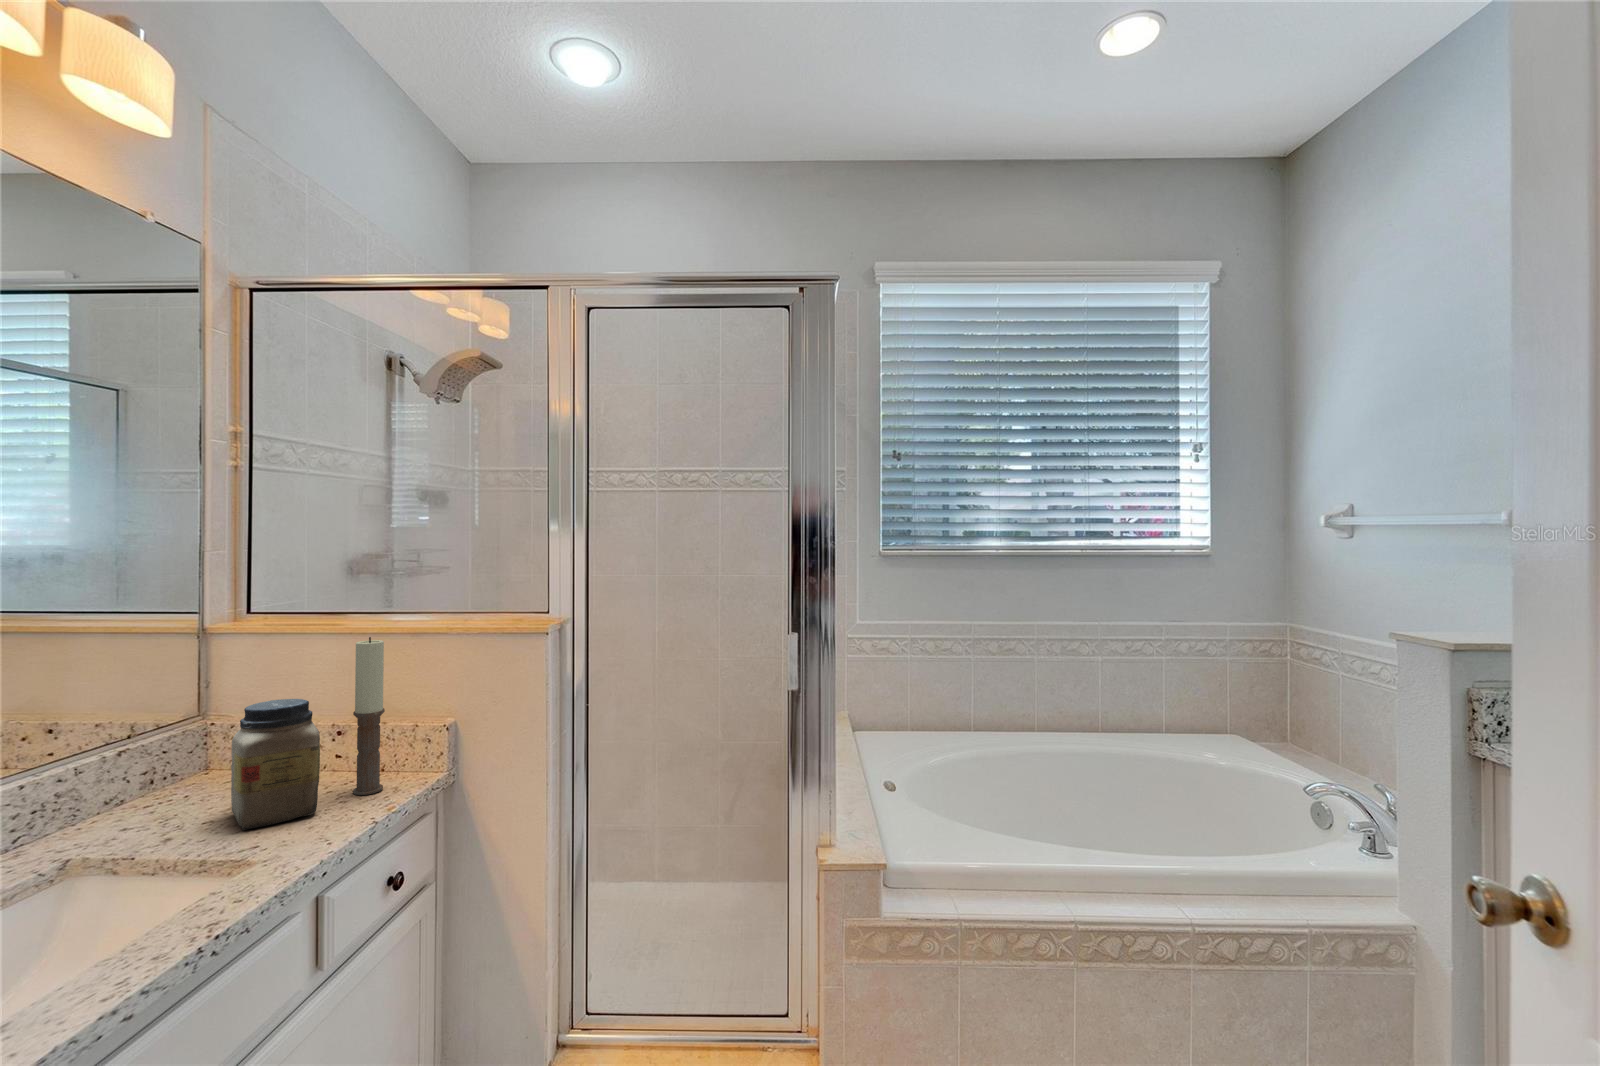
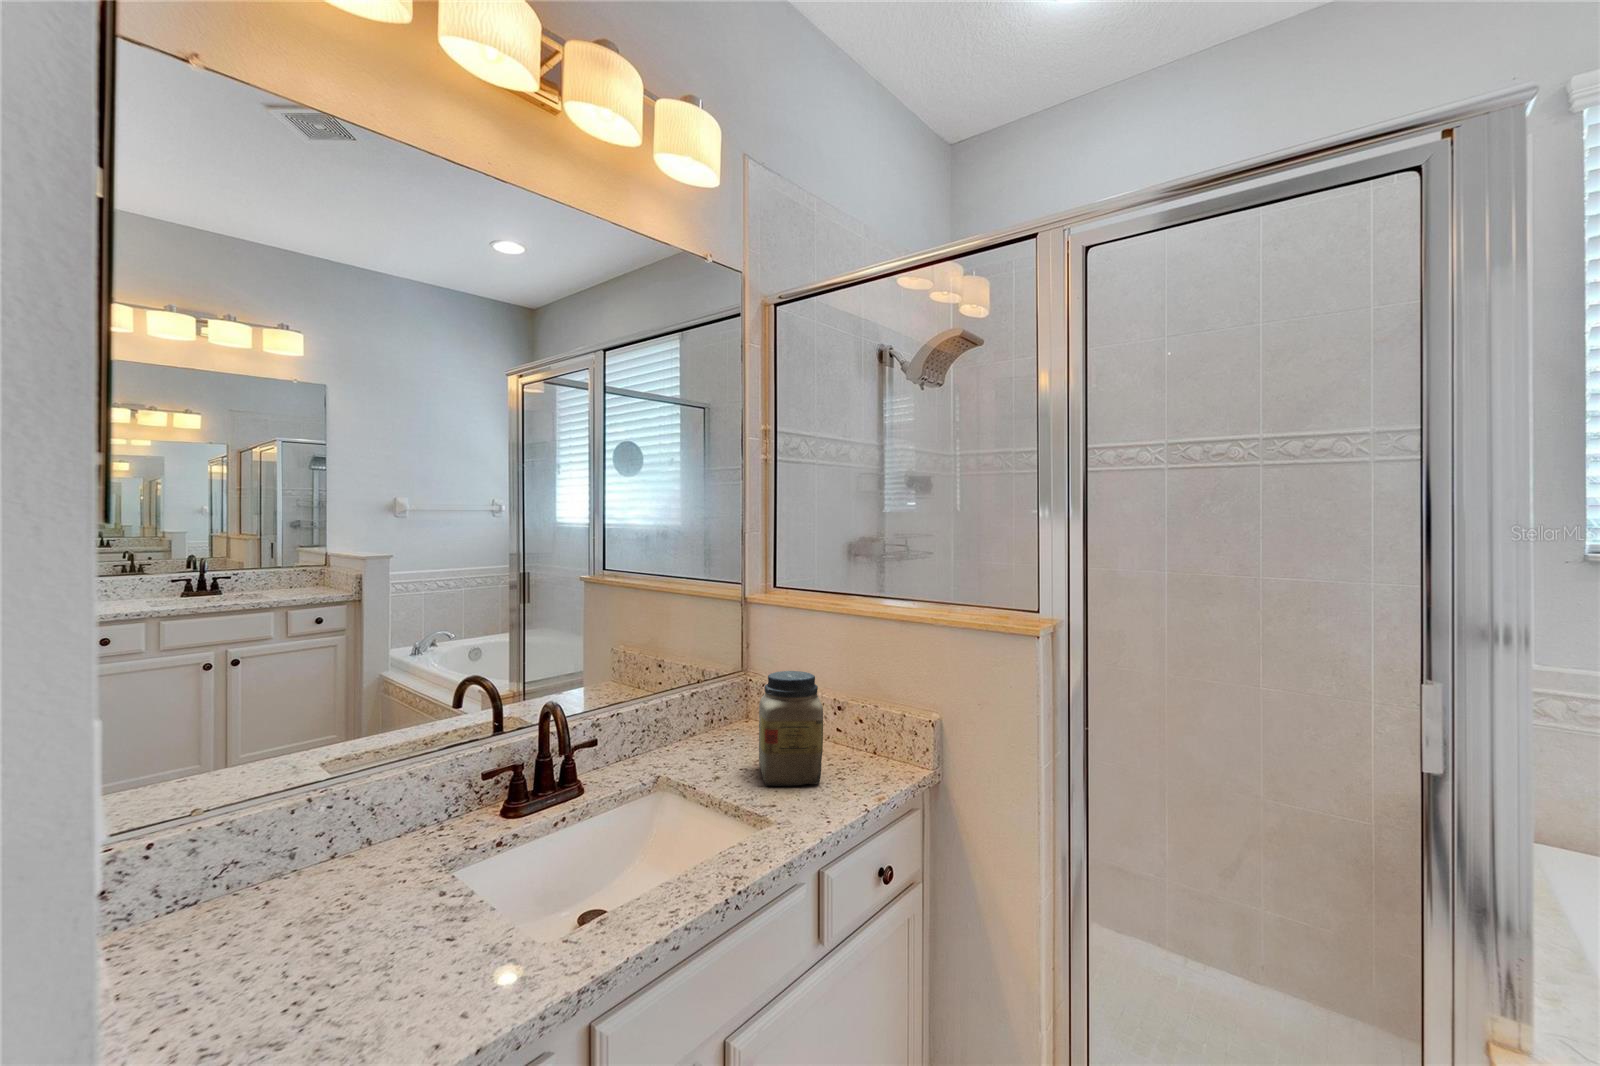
candle: present [353,637,385,795] -> none [849,620,876,774]

